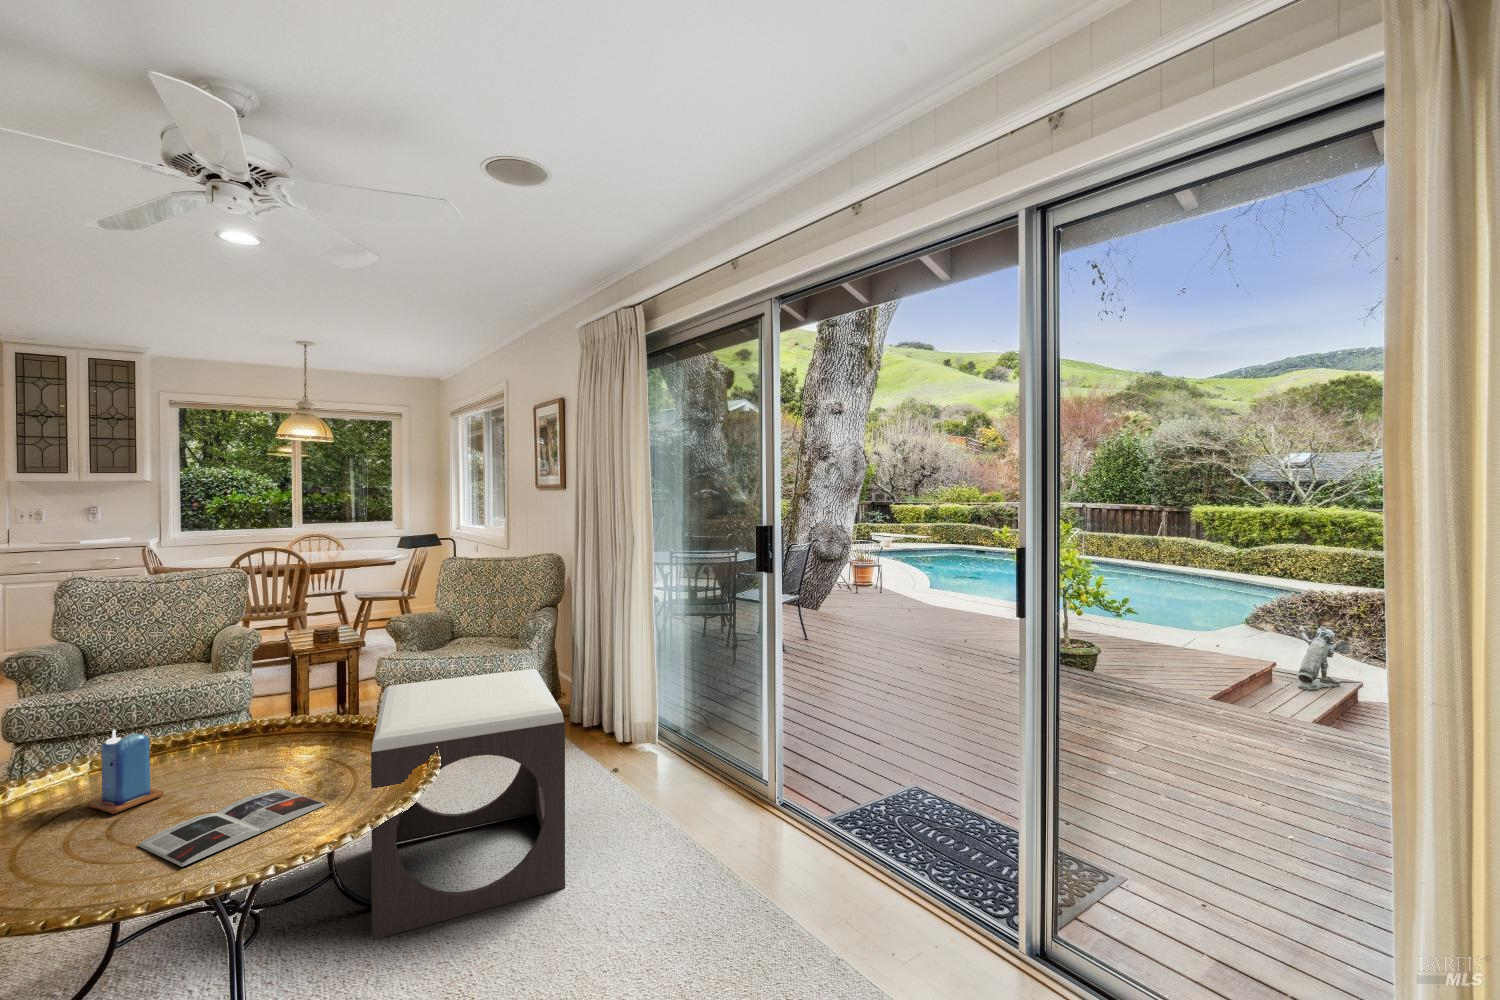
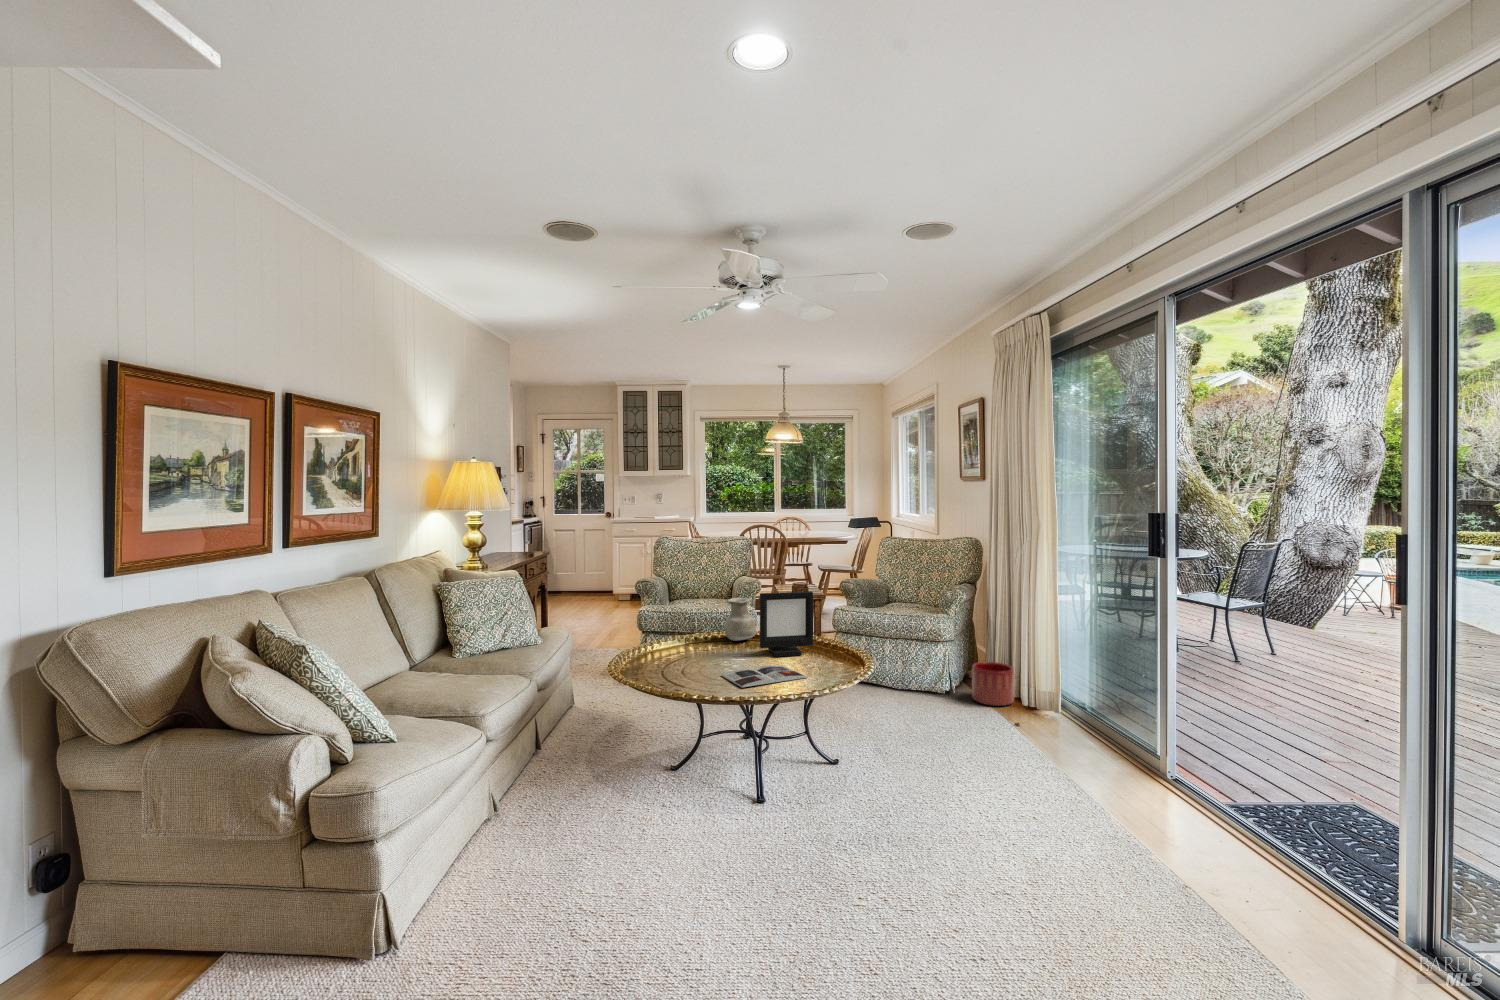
picture frame: none [236,656,340,771] -> present [760,591,813,657]
footstool: present [371,669,565,940] -> none [831,618,960,784]
vase: none [167,678,234,753] -> present [725,598,756,641]
planter: none [562,695,608,748] -> present [972,662,1014,706]
candle: present [87,729,163,814] -> none [696,615,727,661]

